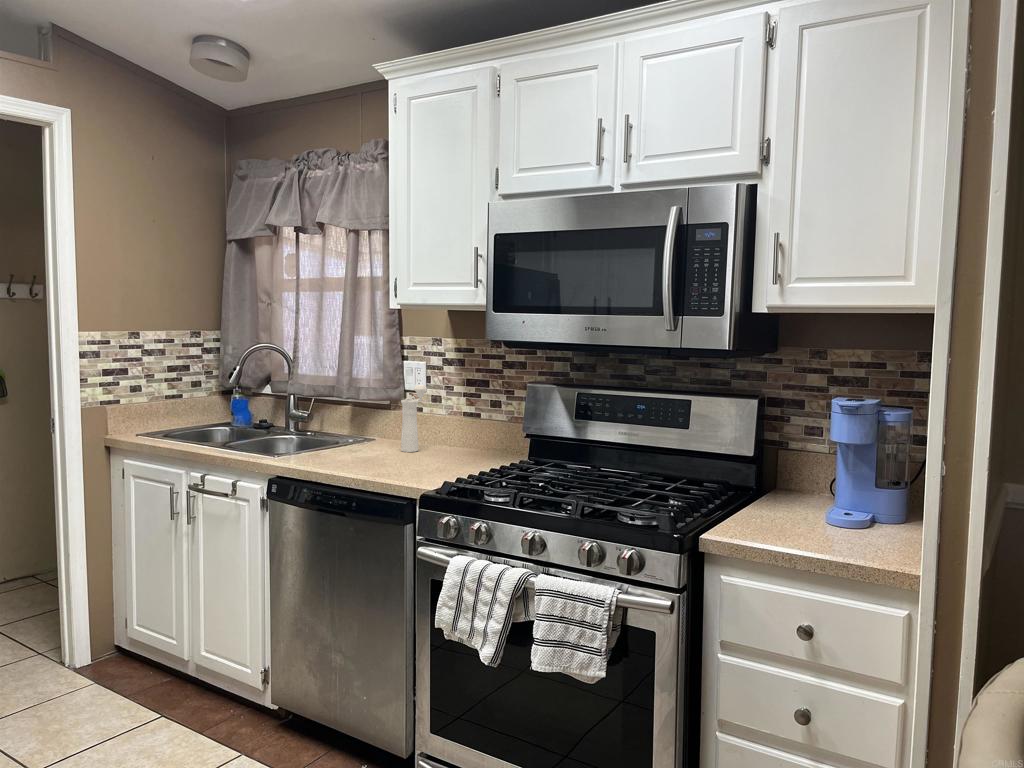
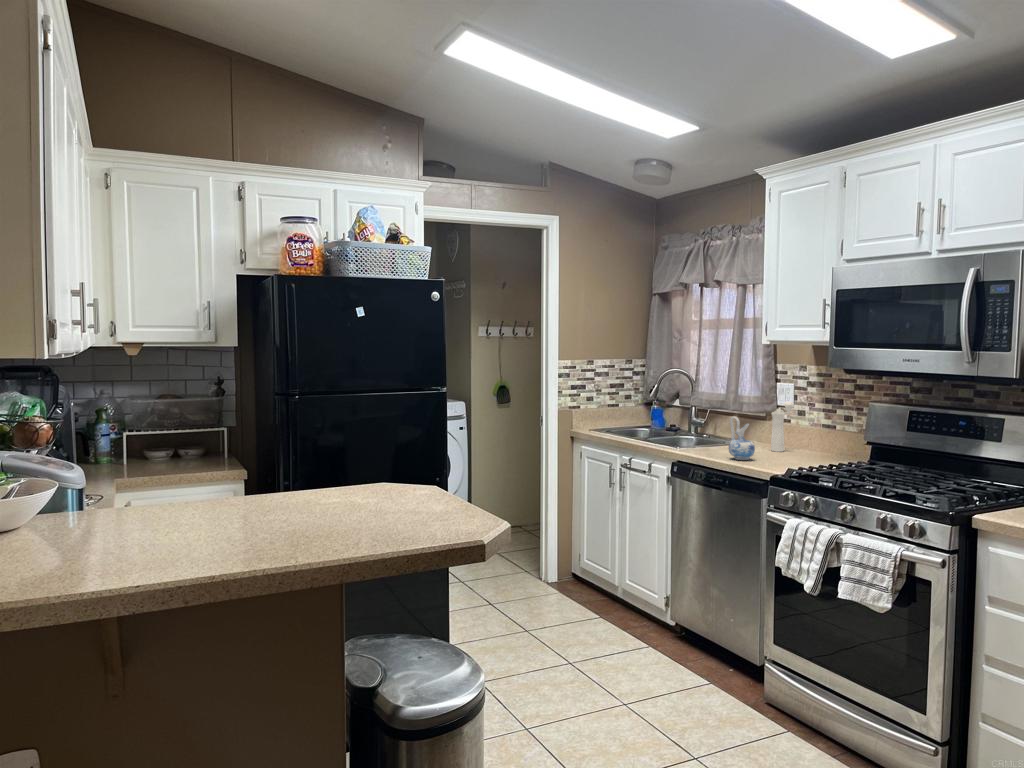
ceramic pitcher: none [352,409,388,471] -> present [729,417,755,460]

